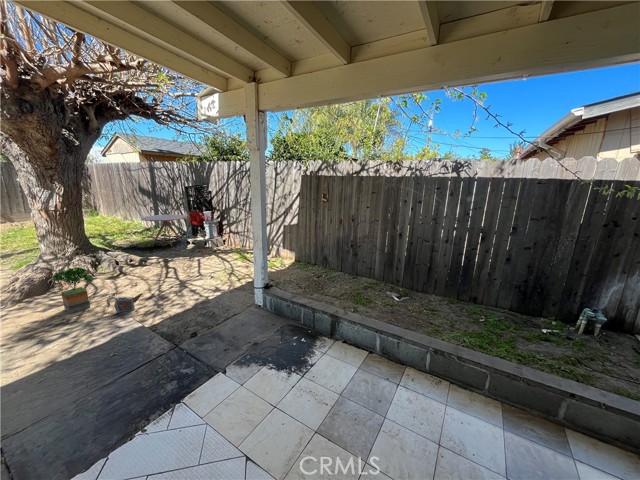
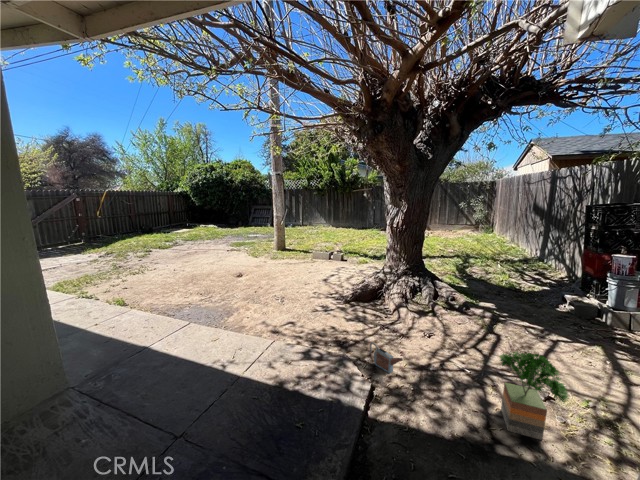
round table: present [141,215,187,246] -> none [504,244,583,296]
potted tree: present [52,267,93,314] -> present [500,351,568,440]

